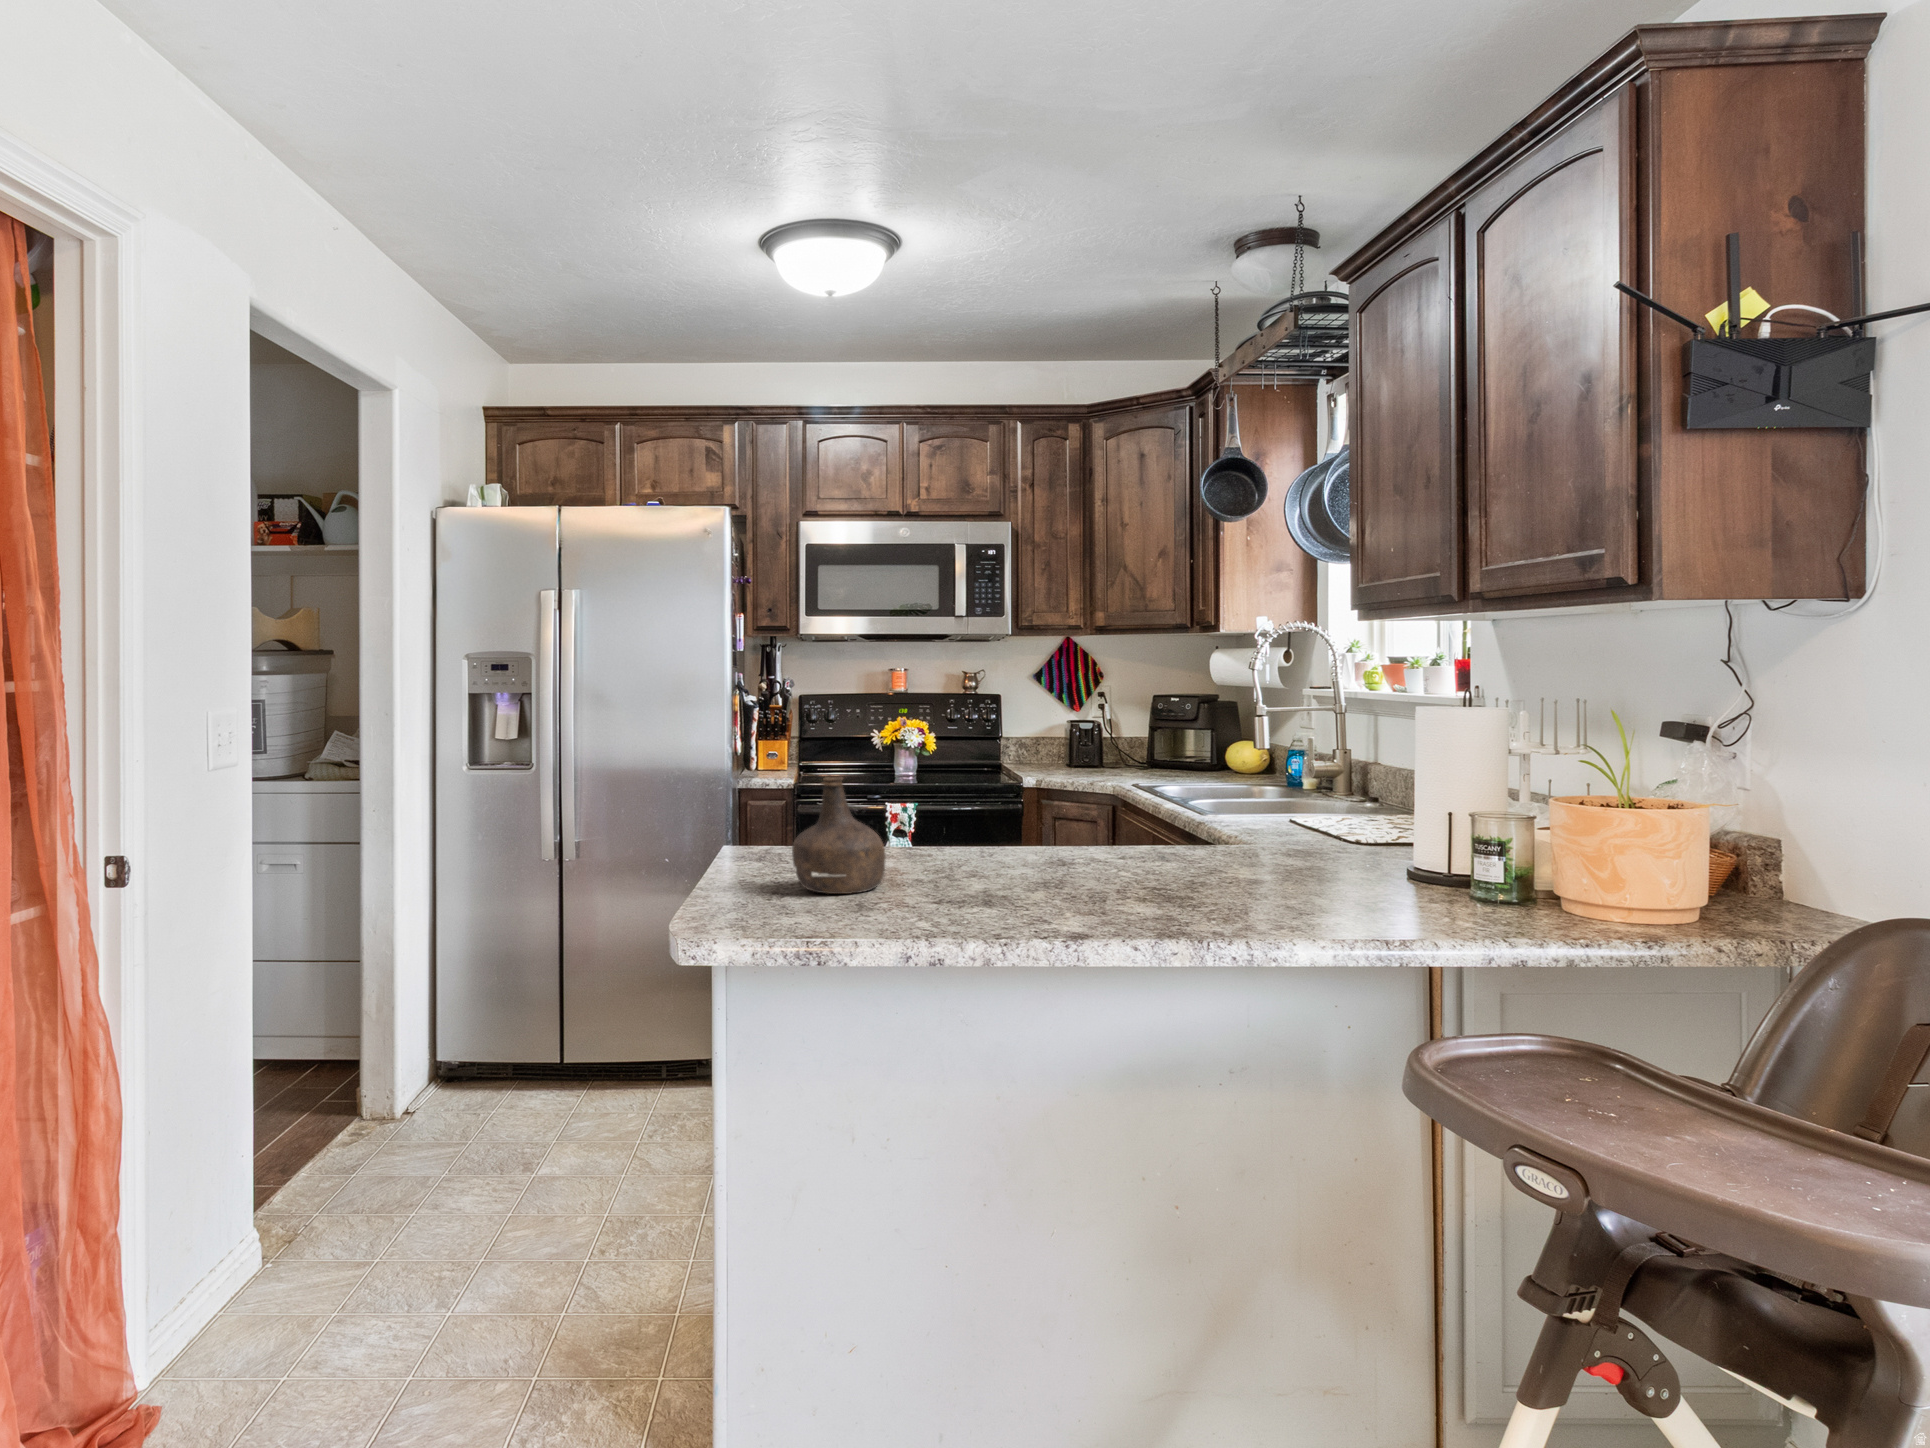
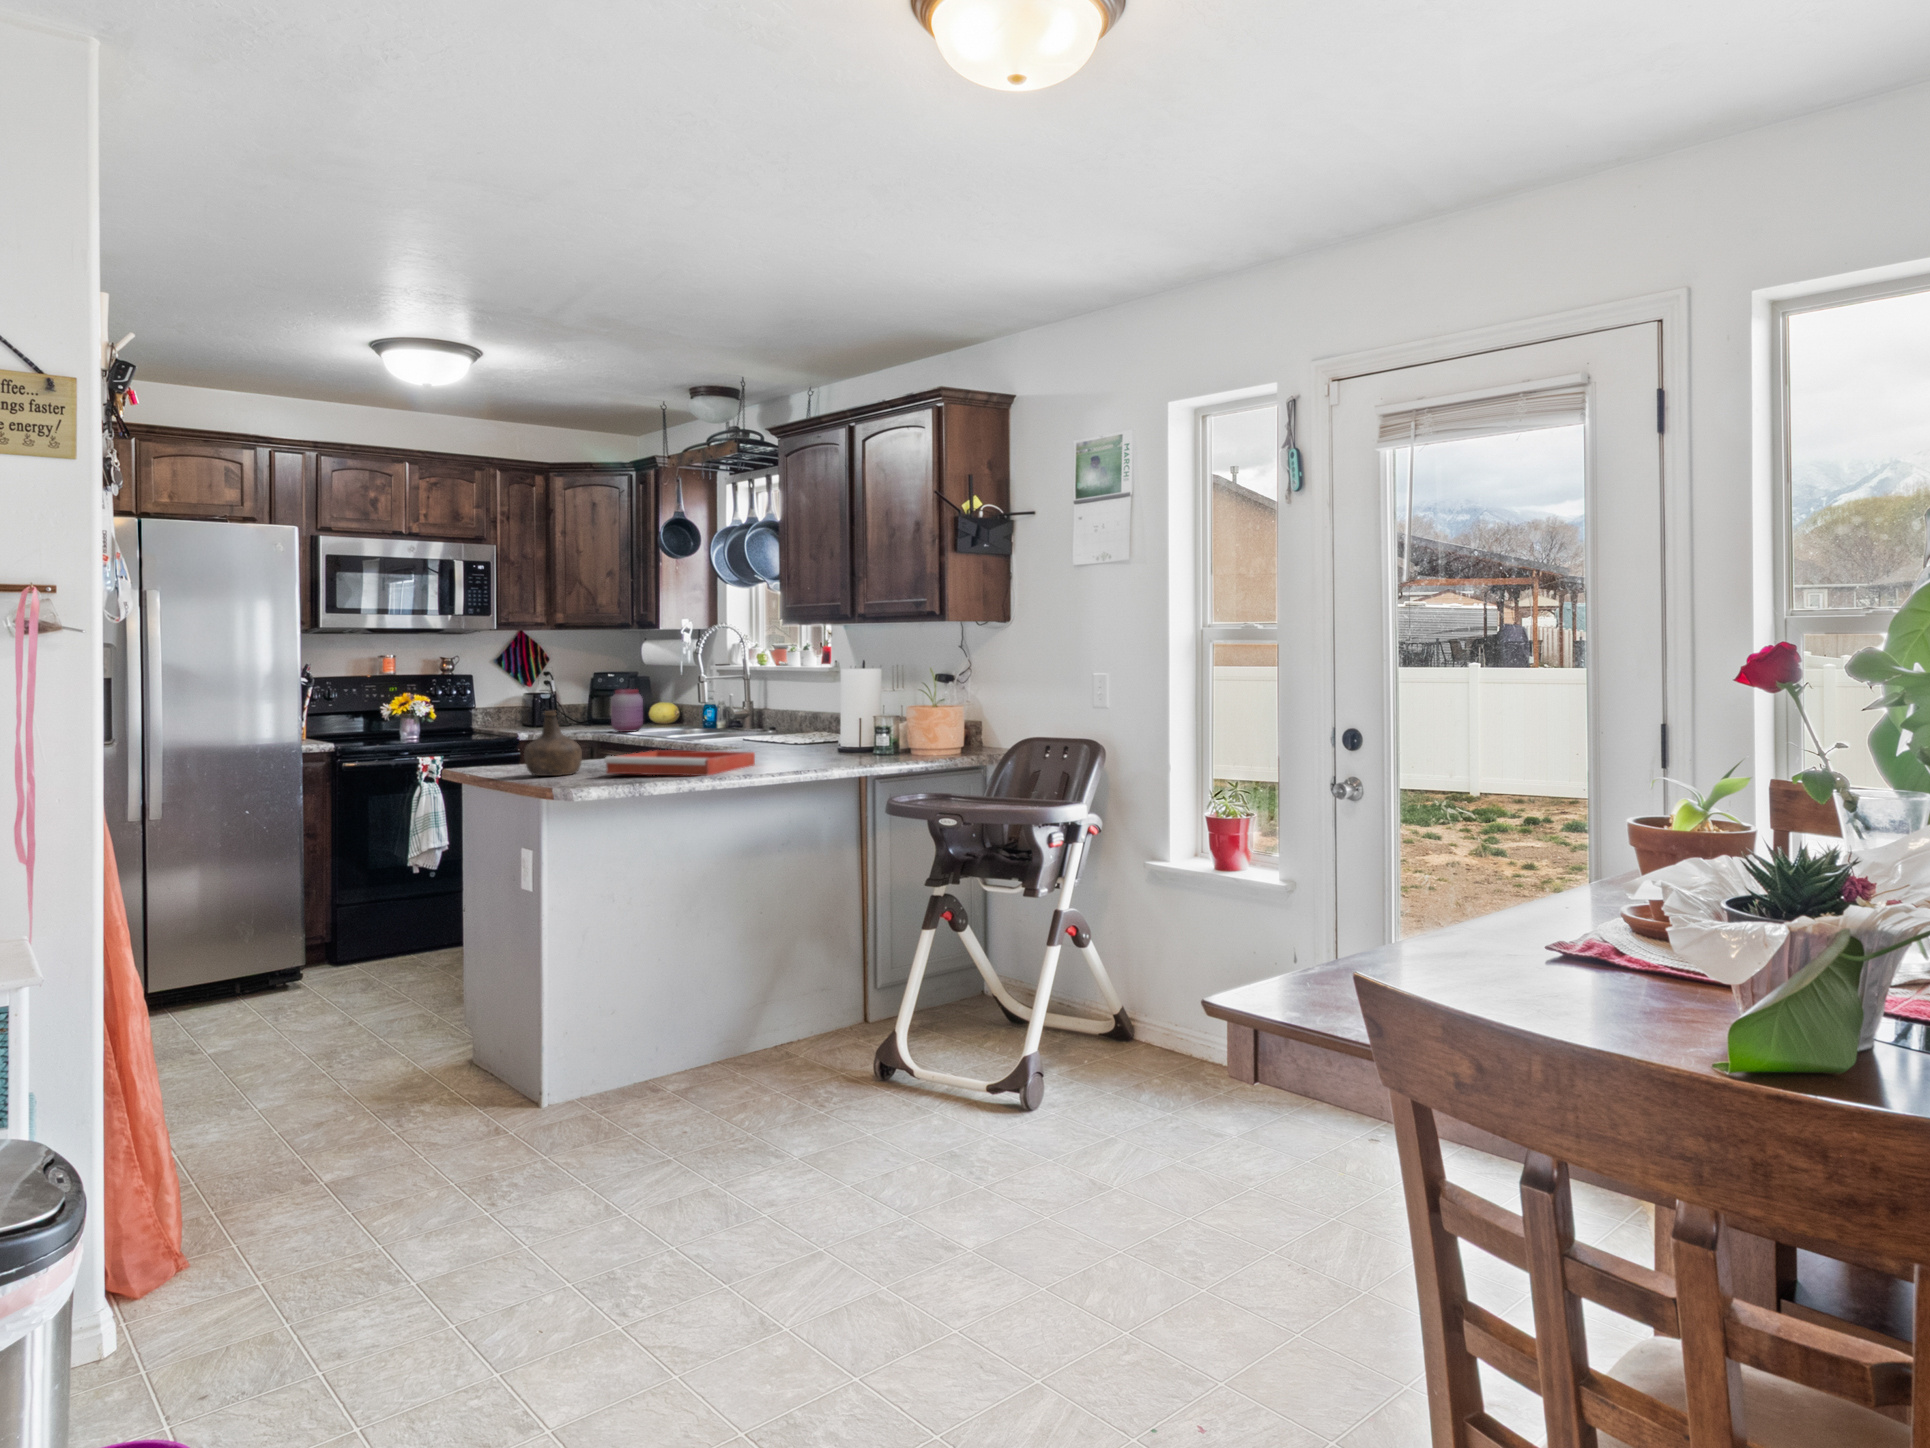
jar: none [1165,719,1211,782] -> present [611,689,643,732]
tray: none [861,861,1150,948] -> present [604,750,755,776]

